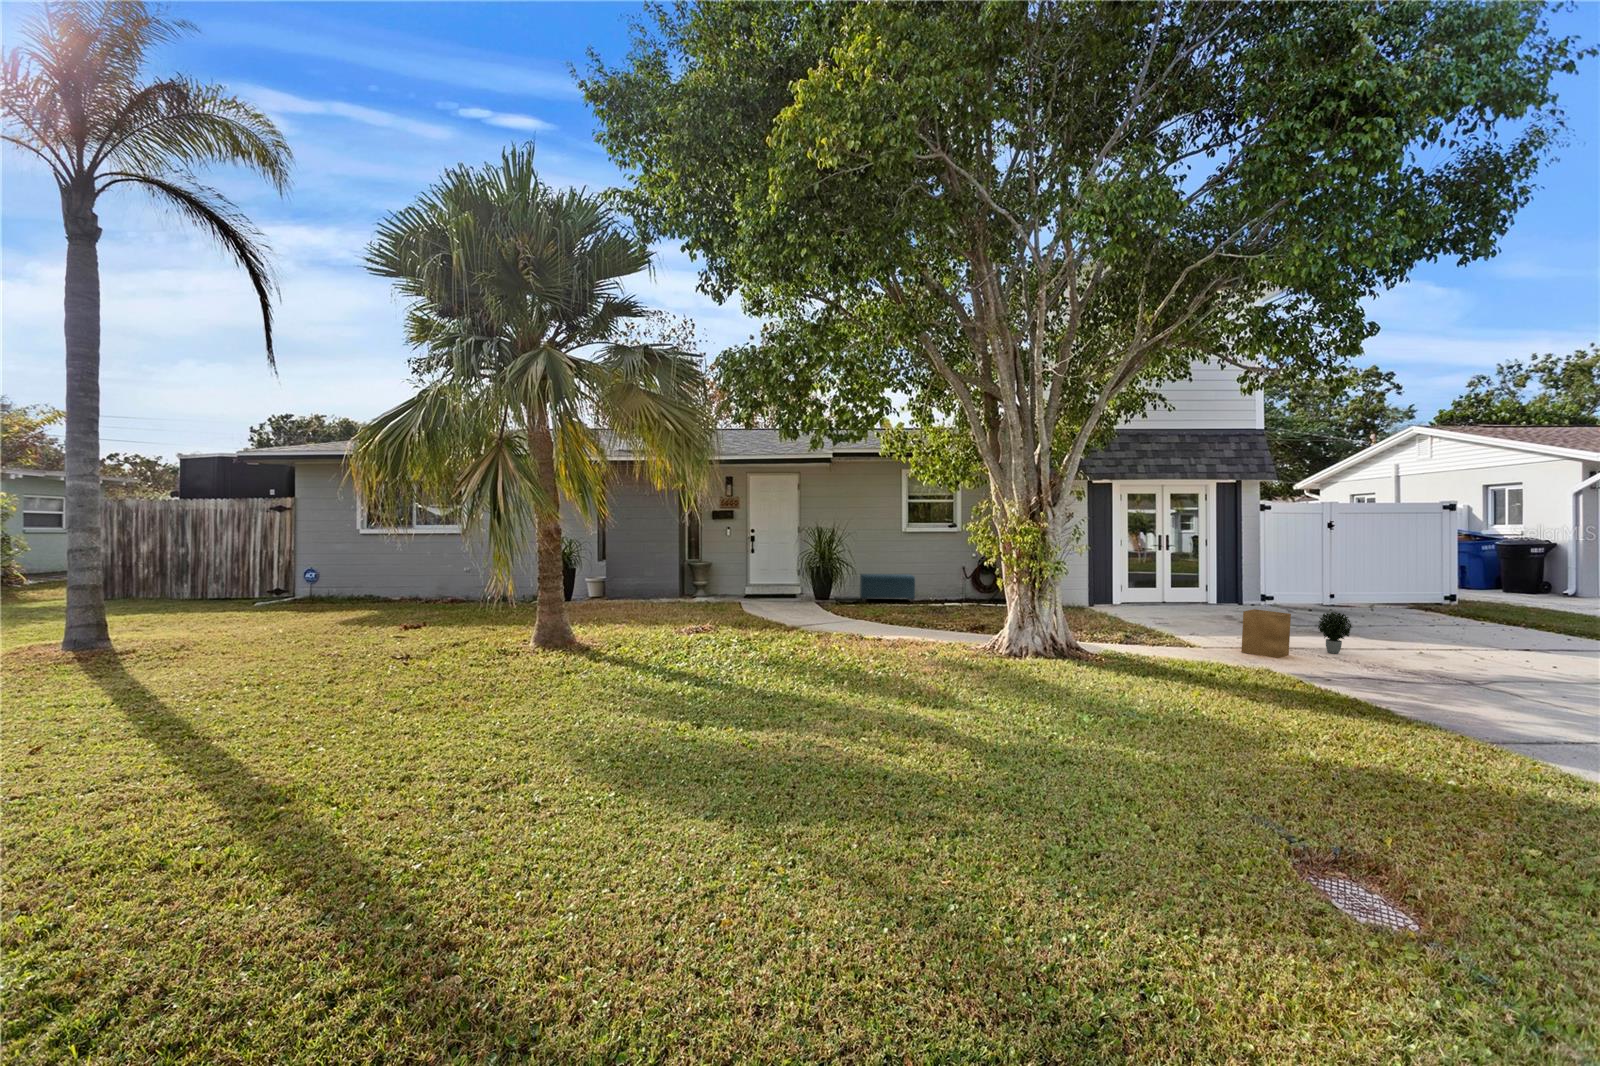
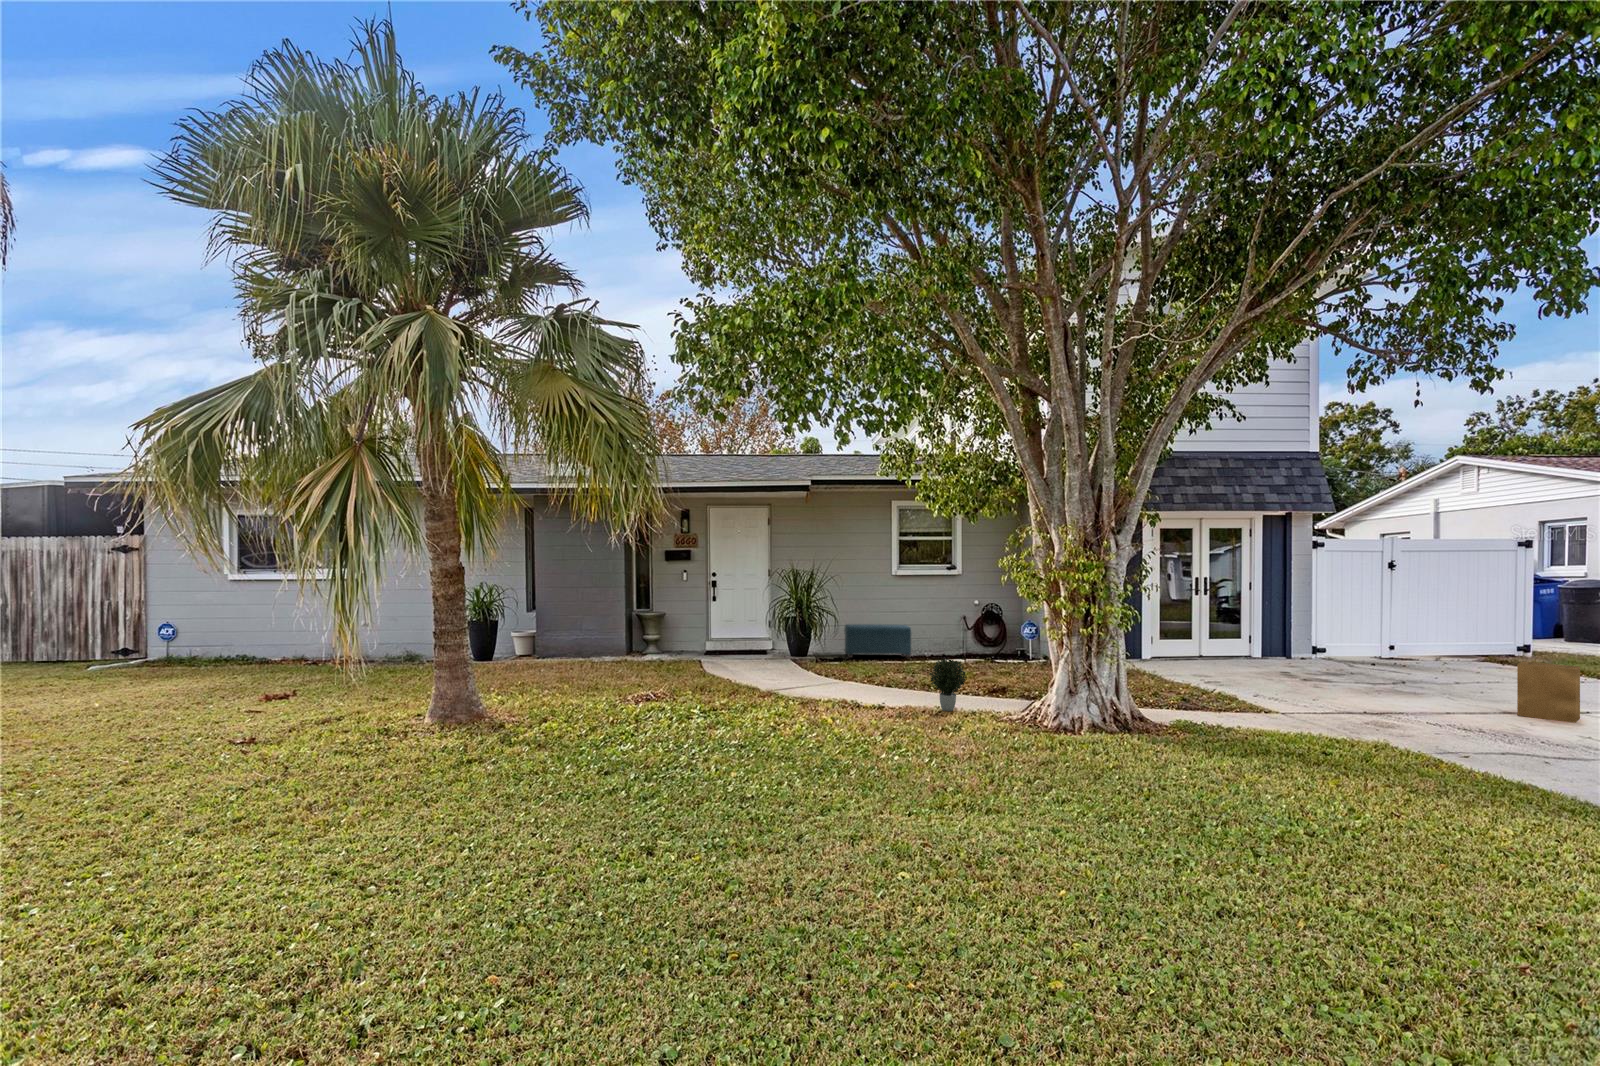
cardboard box: present [1241,609,1291,658] -> present [1517,661,1580,723]
potted plant: present [1318,612,1352,654] -> present [929,659,966,711]

